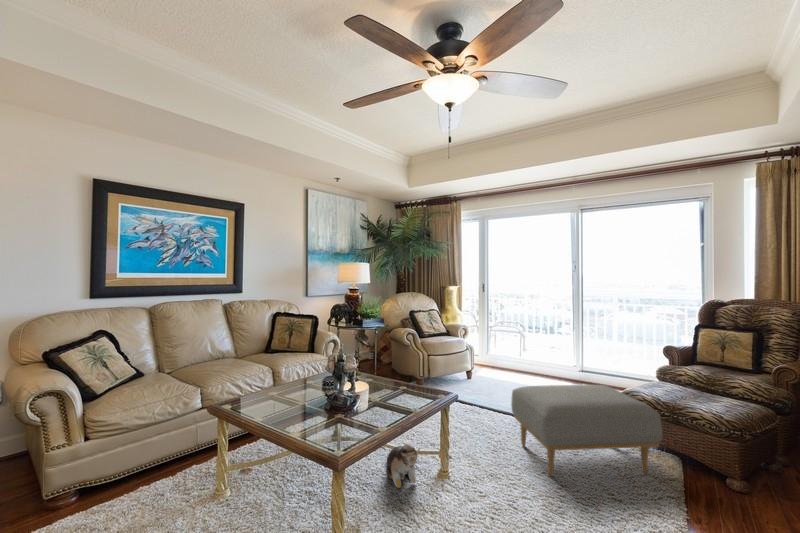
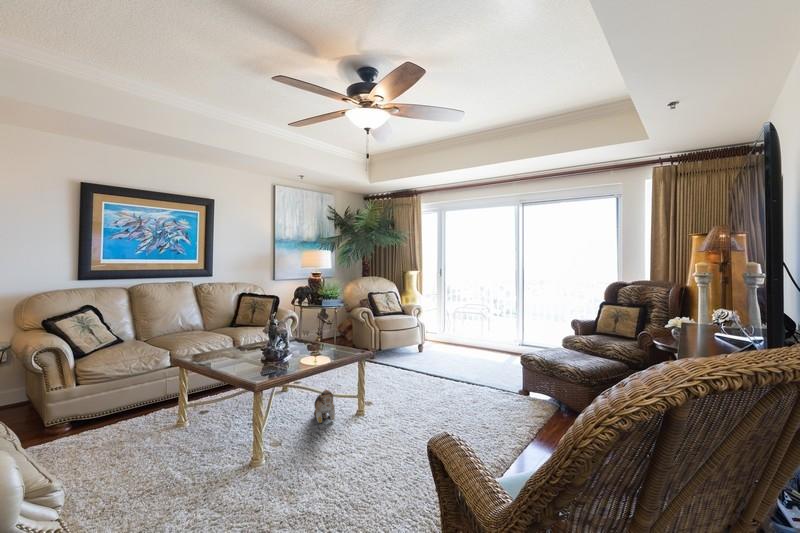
ottoman: present [511,385,662,476] -> none [427,349,534,417]

